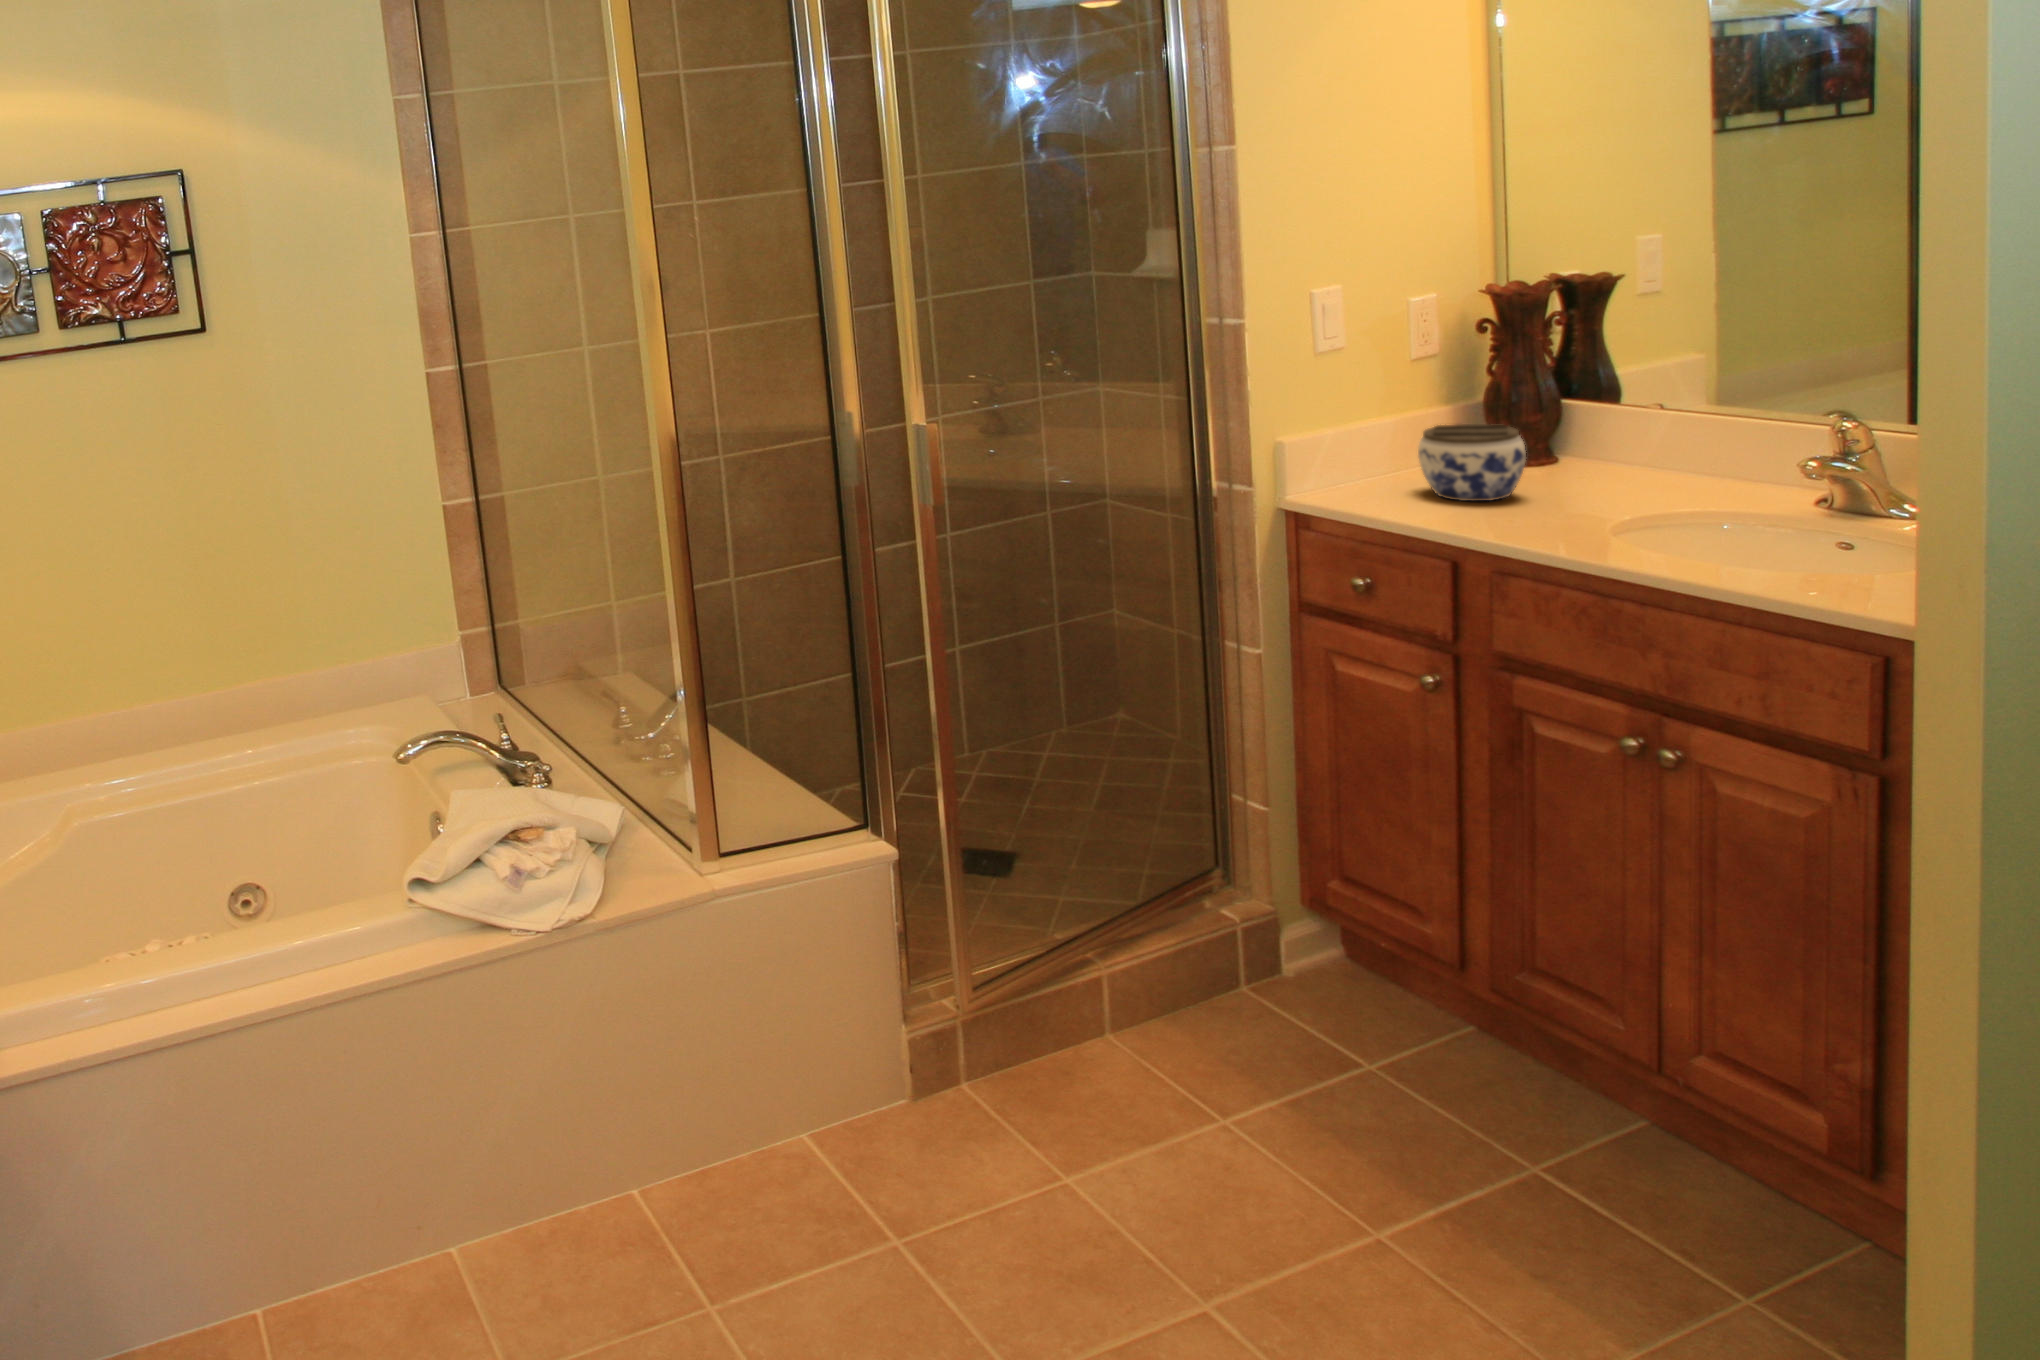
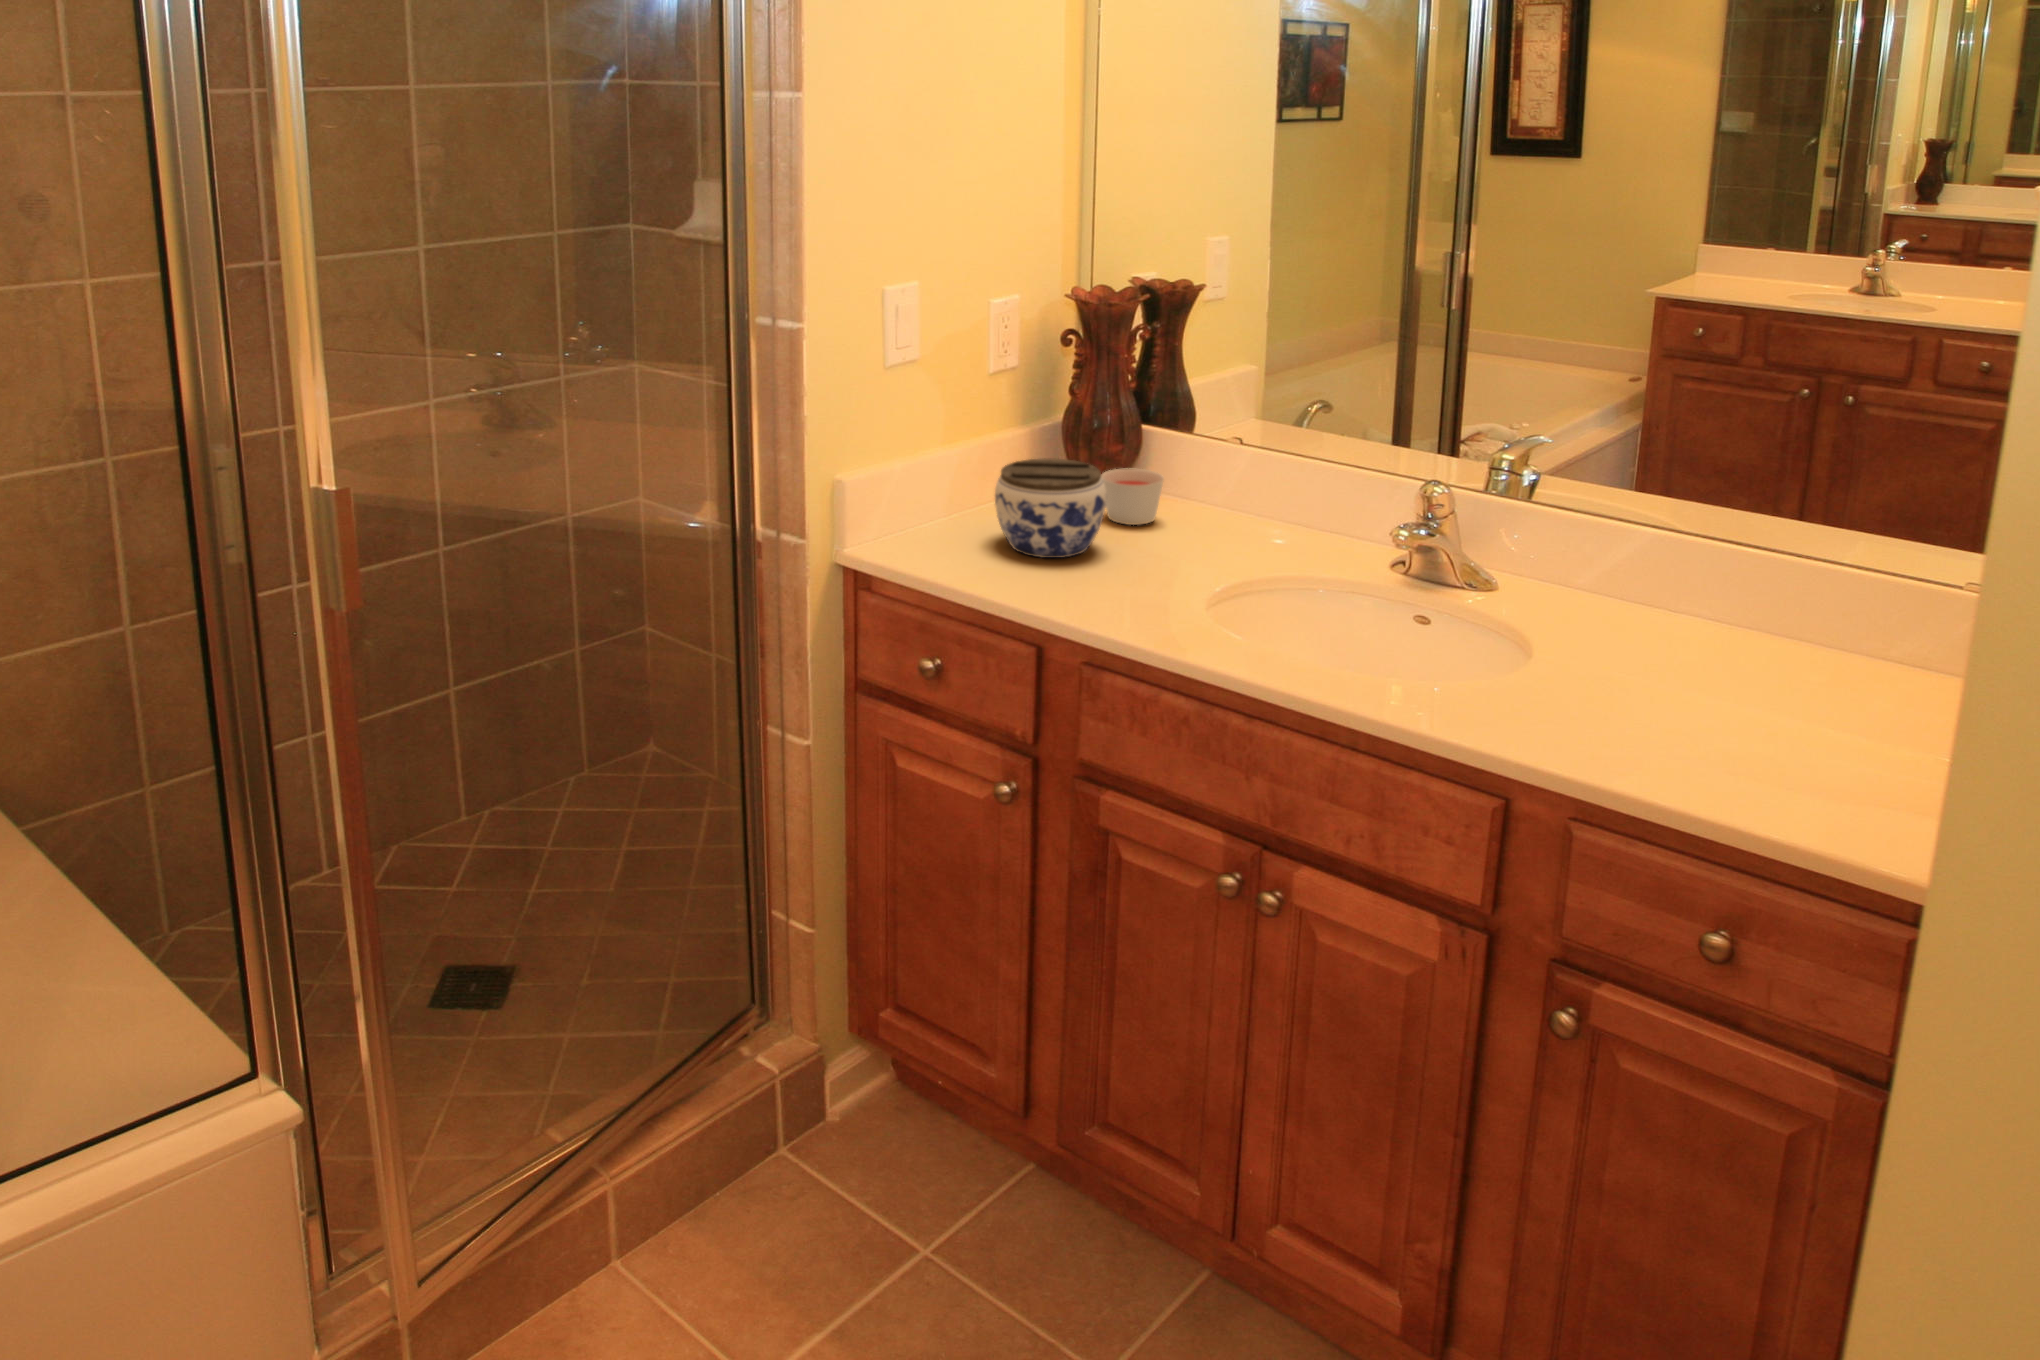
candle: none [1522,437,1586,483] -> present [1101,468,1164,525]

